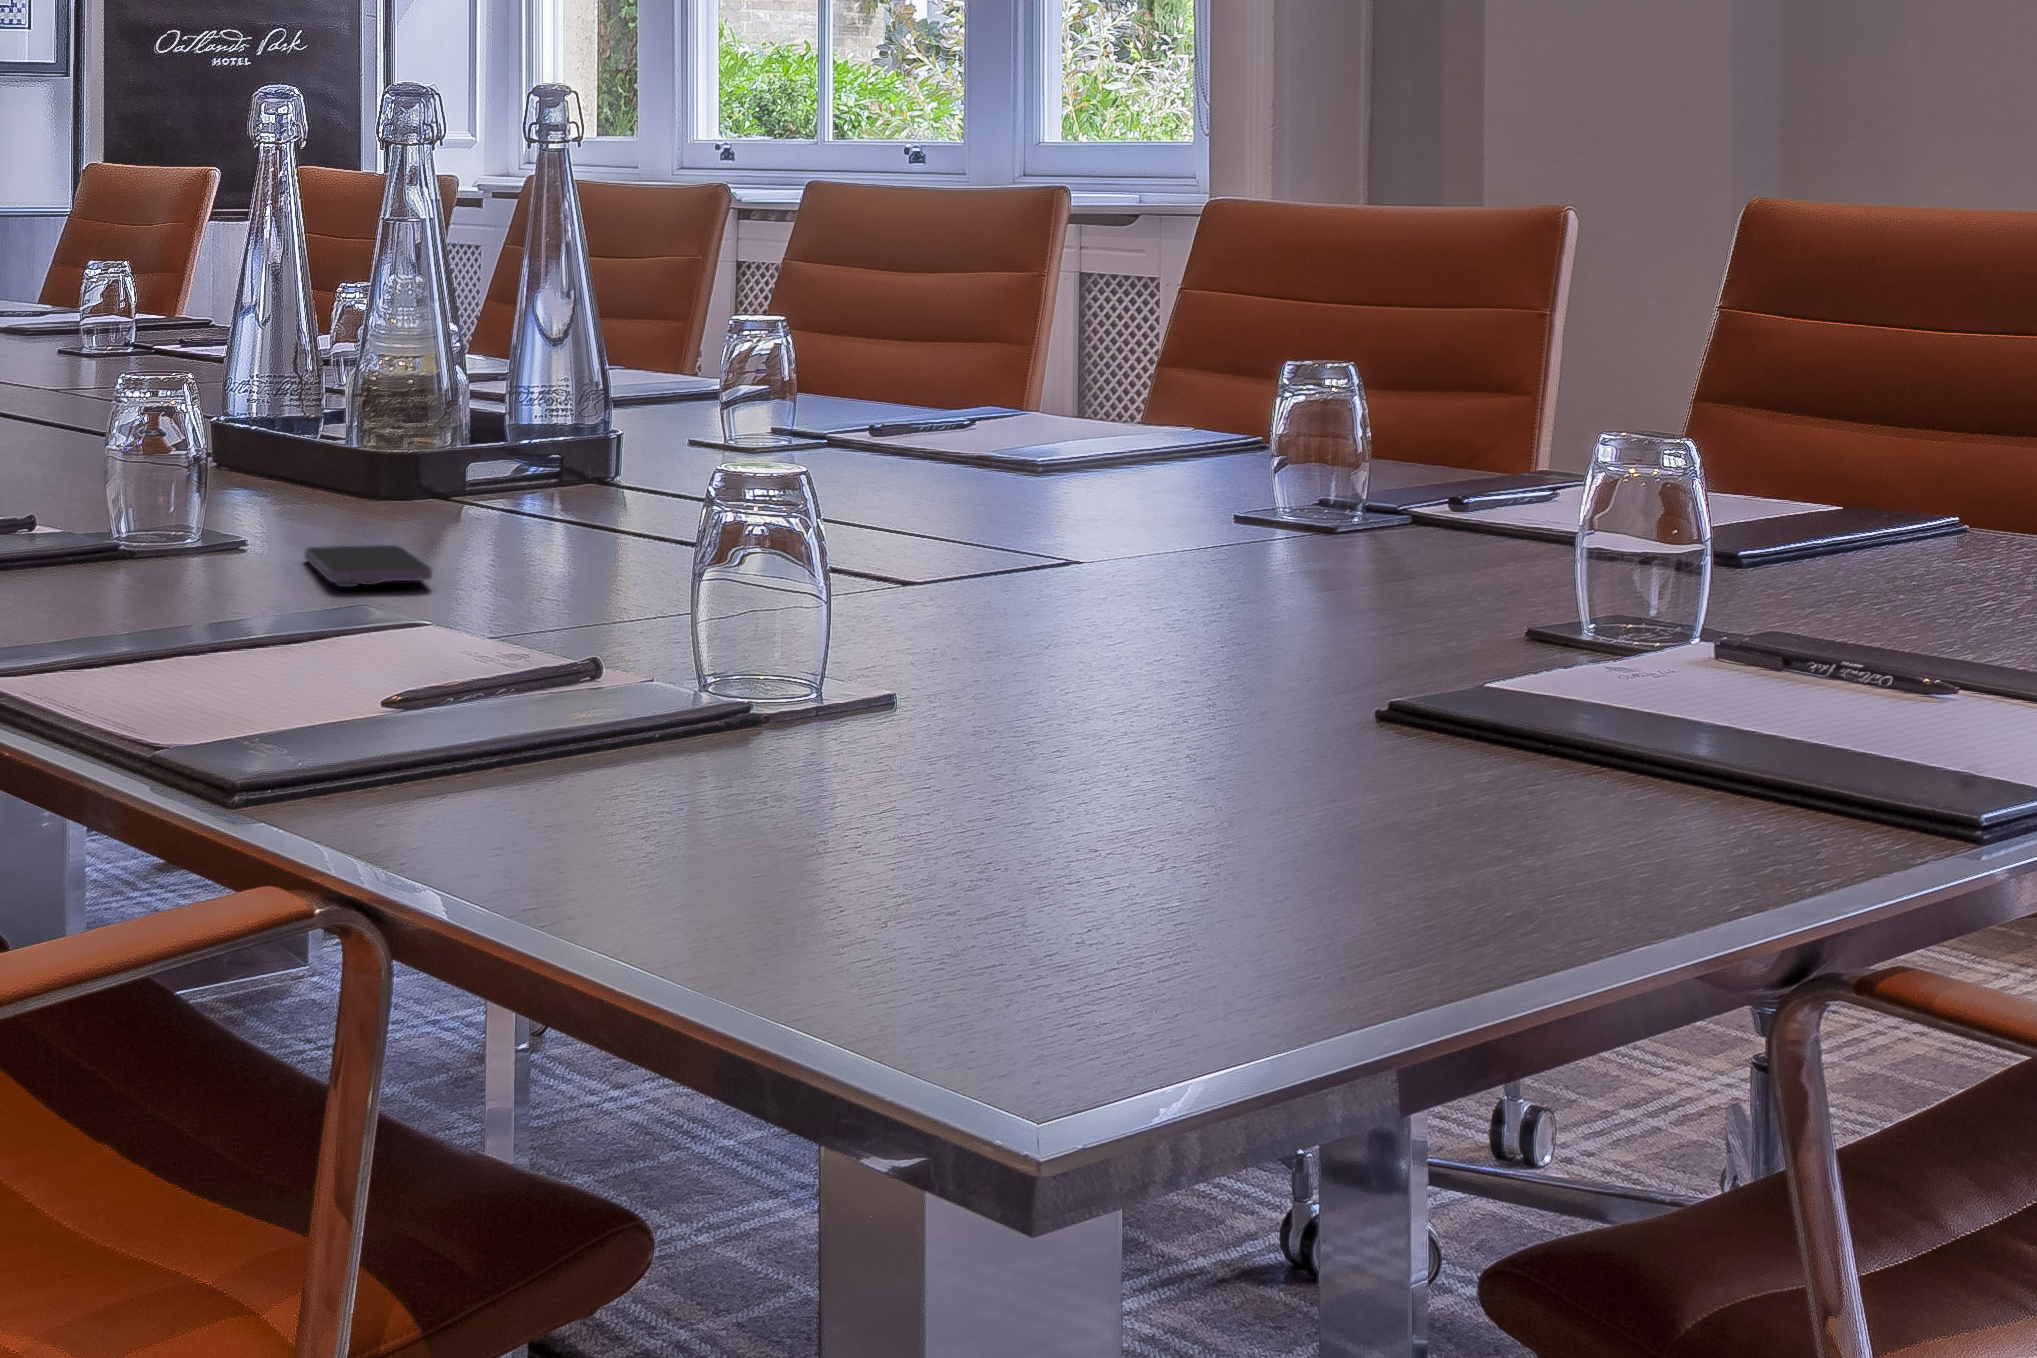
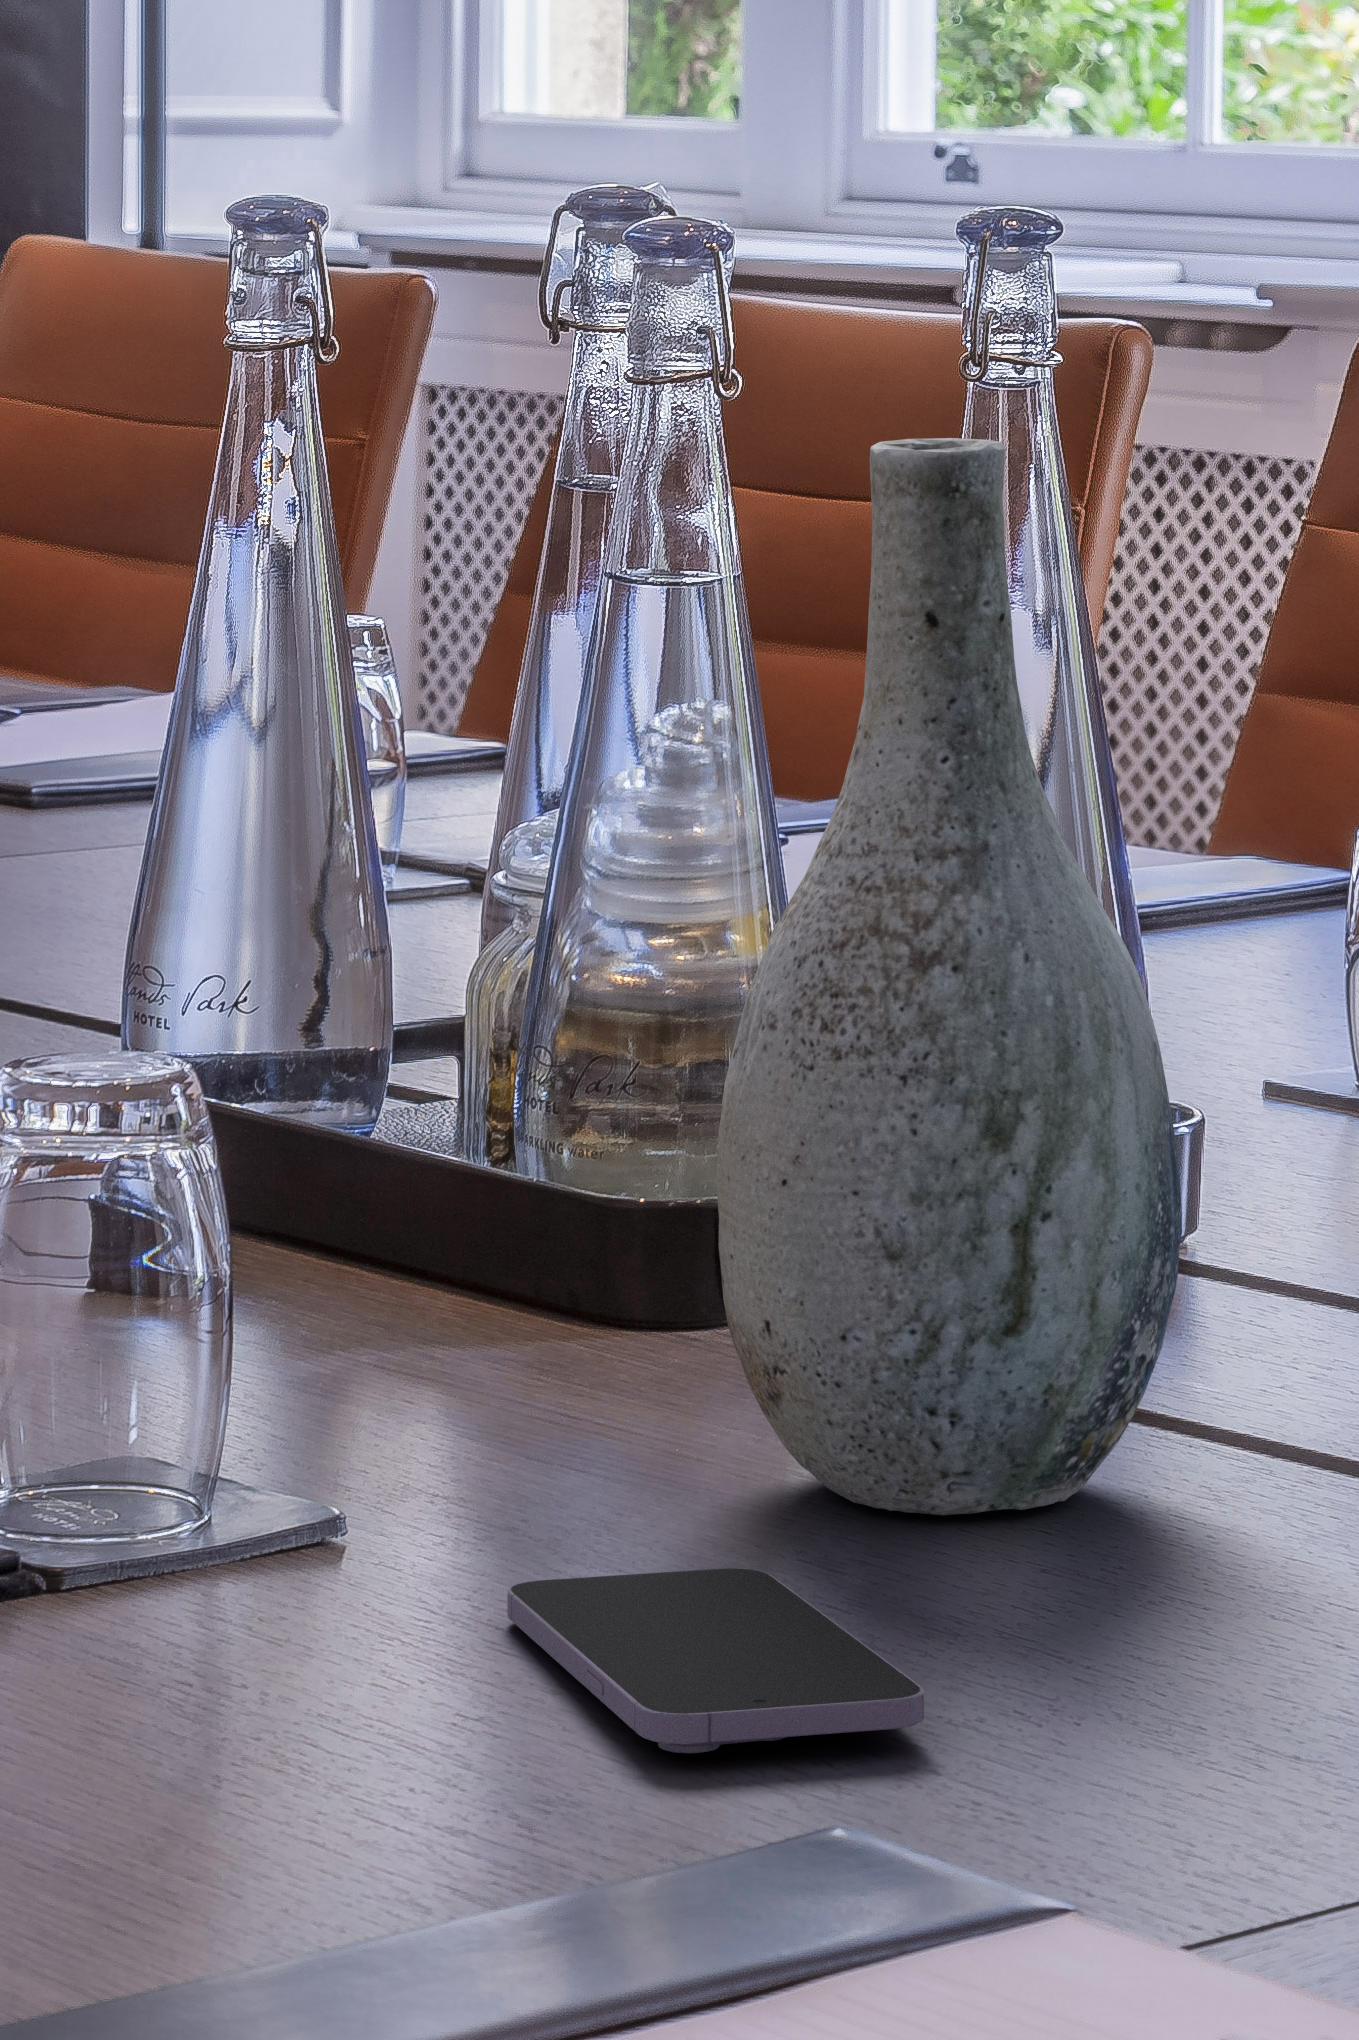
vase: none [402,151,570,539] -> present [717,438,1182,1515]

